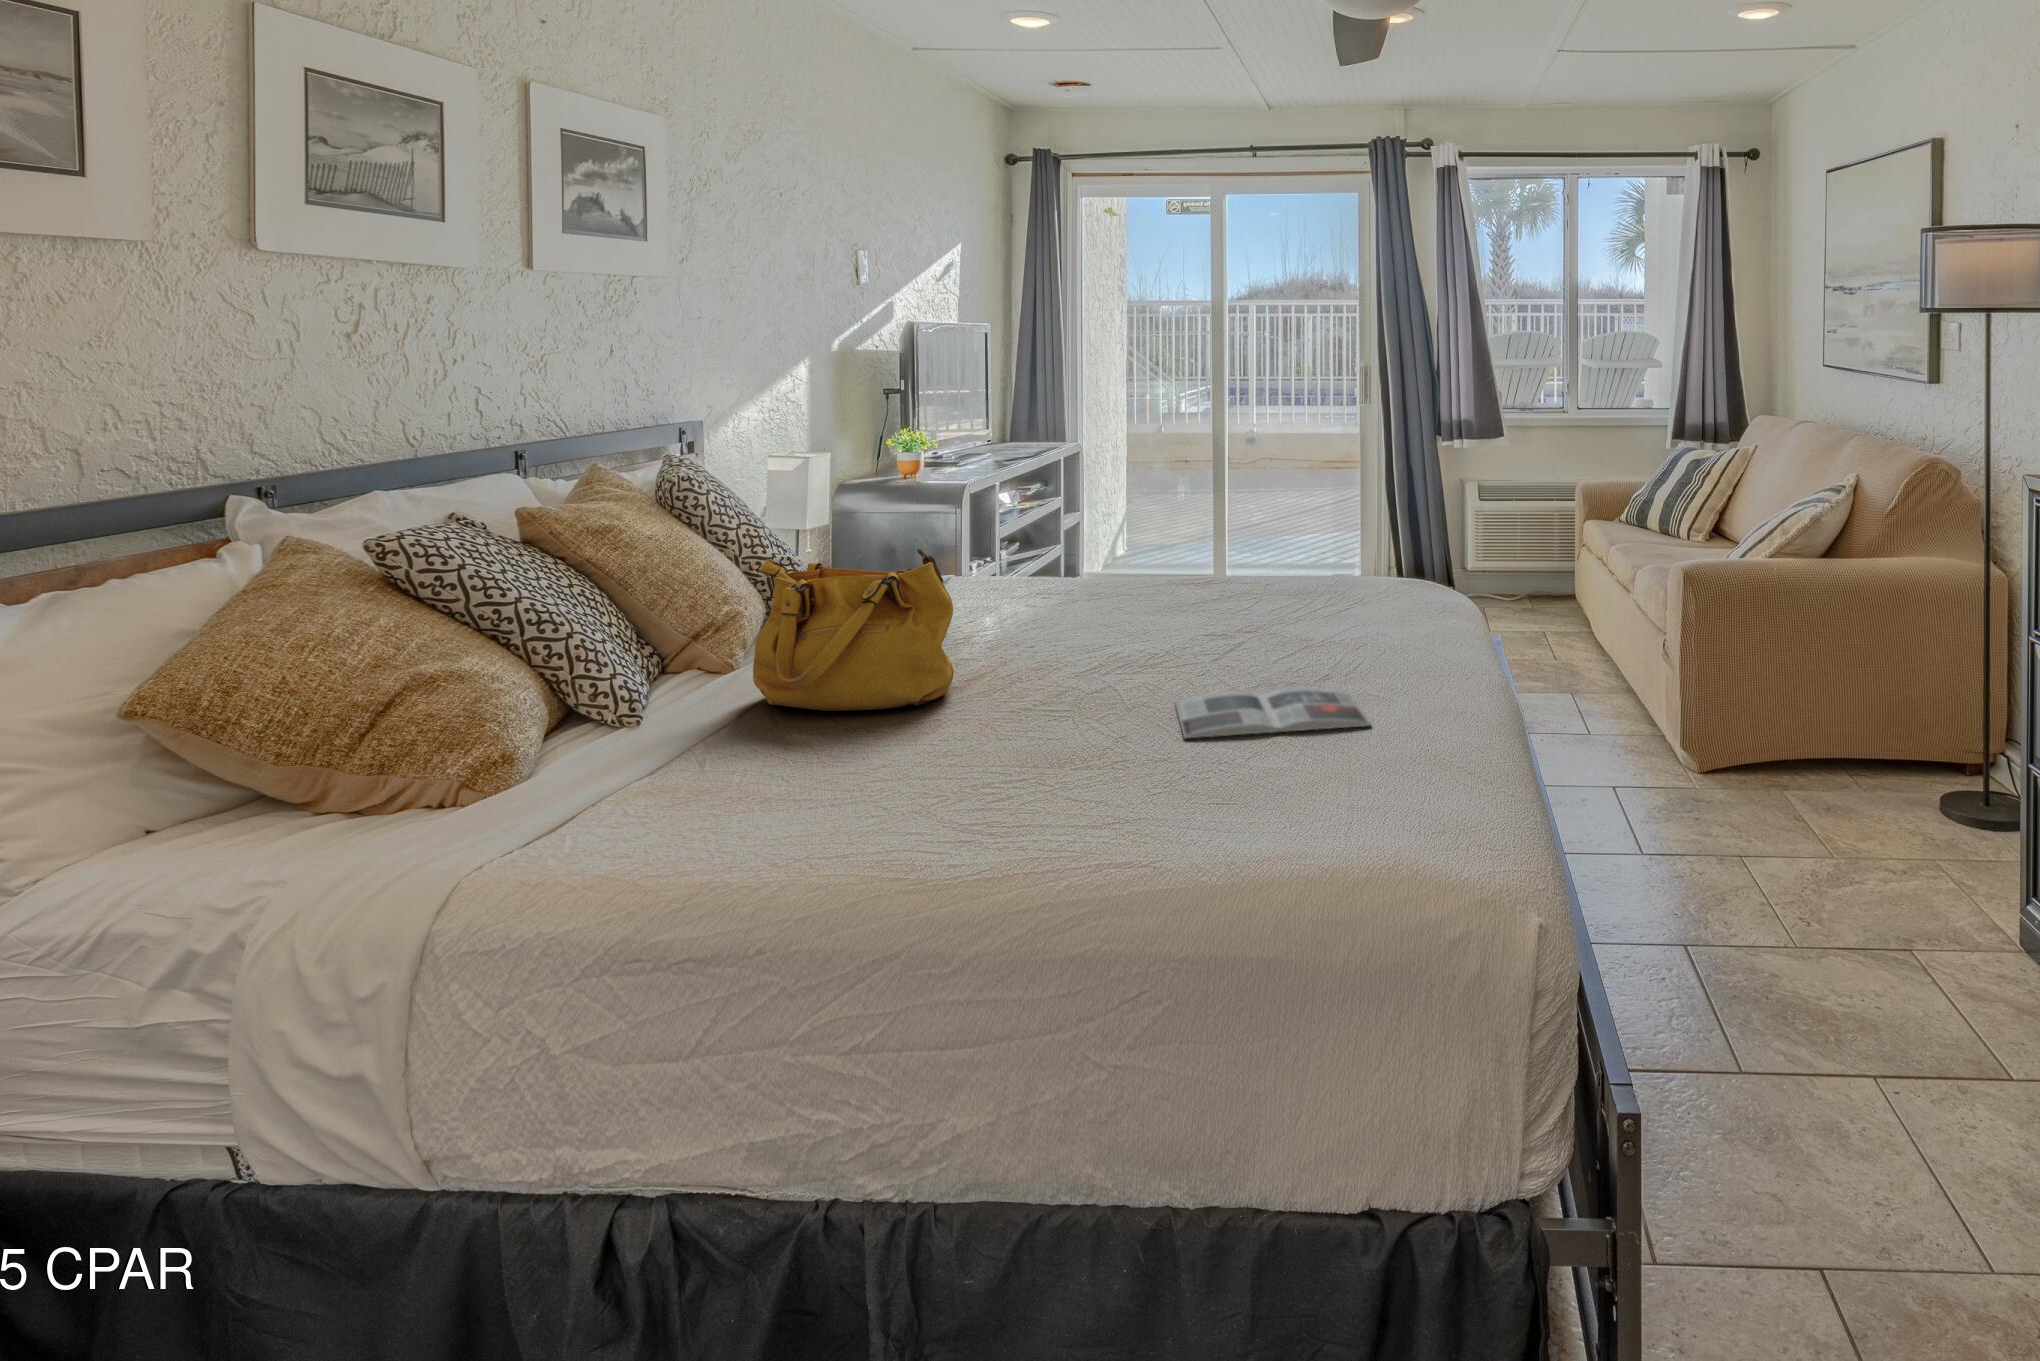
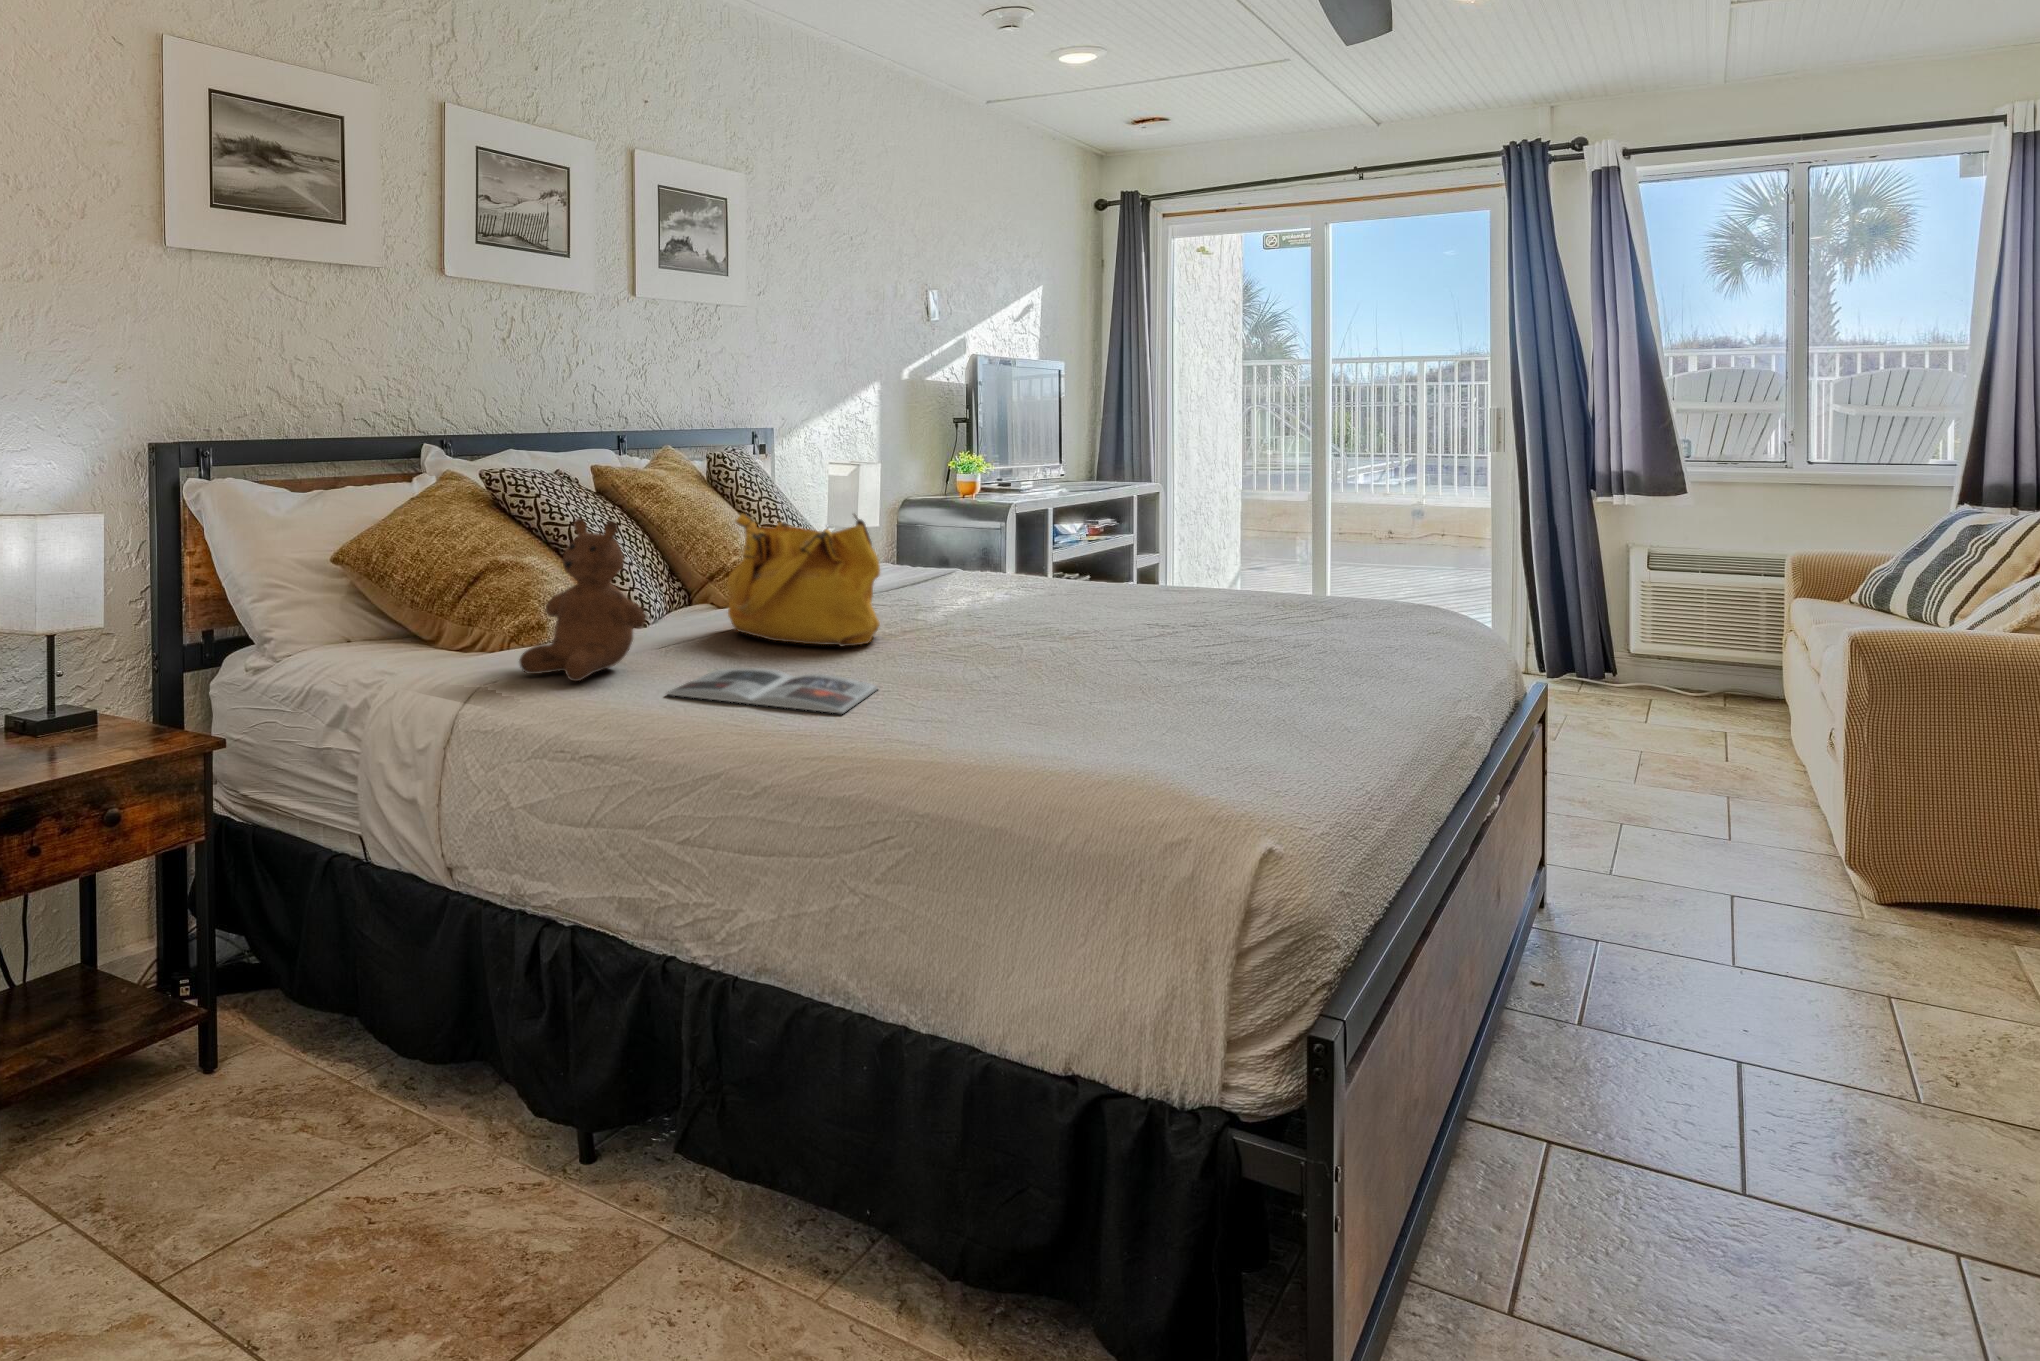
teddy bear: none [509,607,701,834] -> present [520,518,646,681]
magazine: present [1175,687,1371,738] -> present [667,668,878,714]

